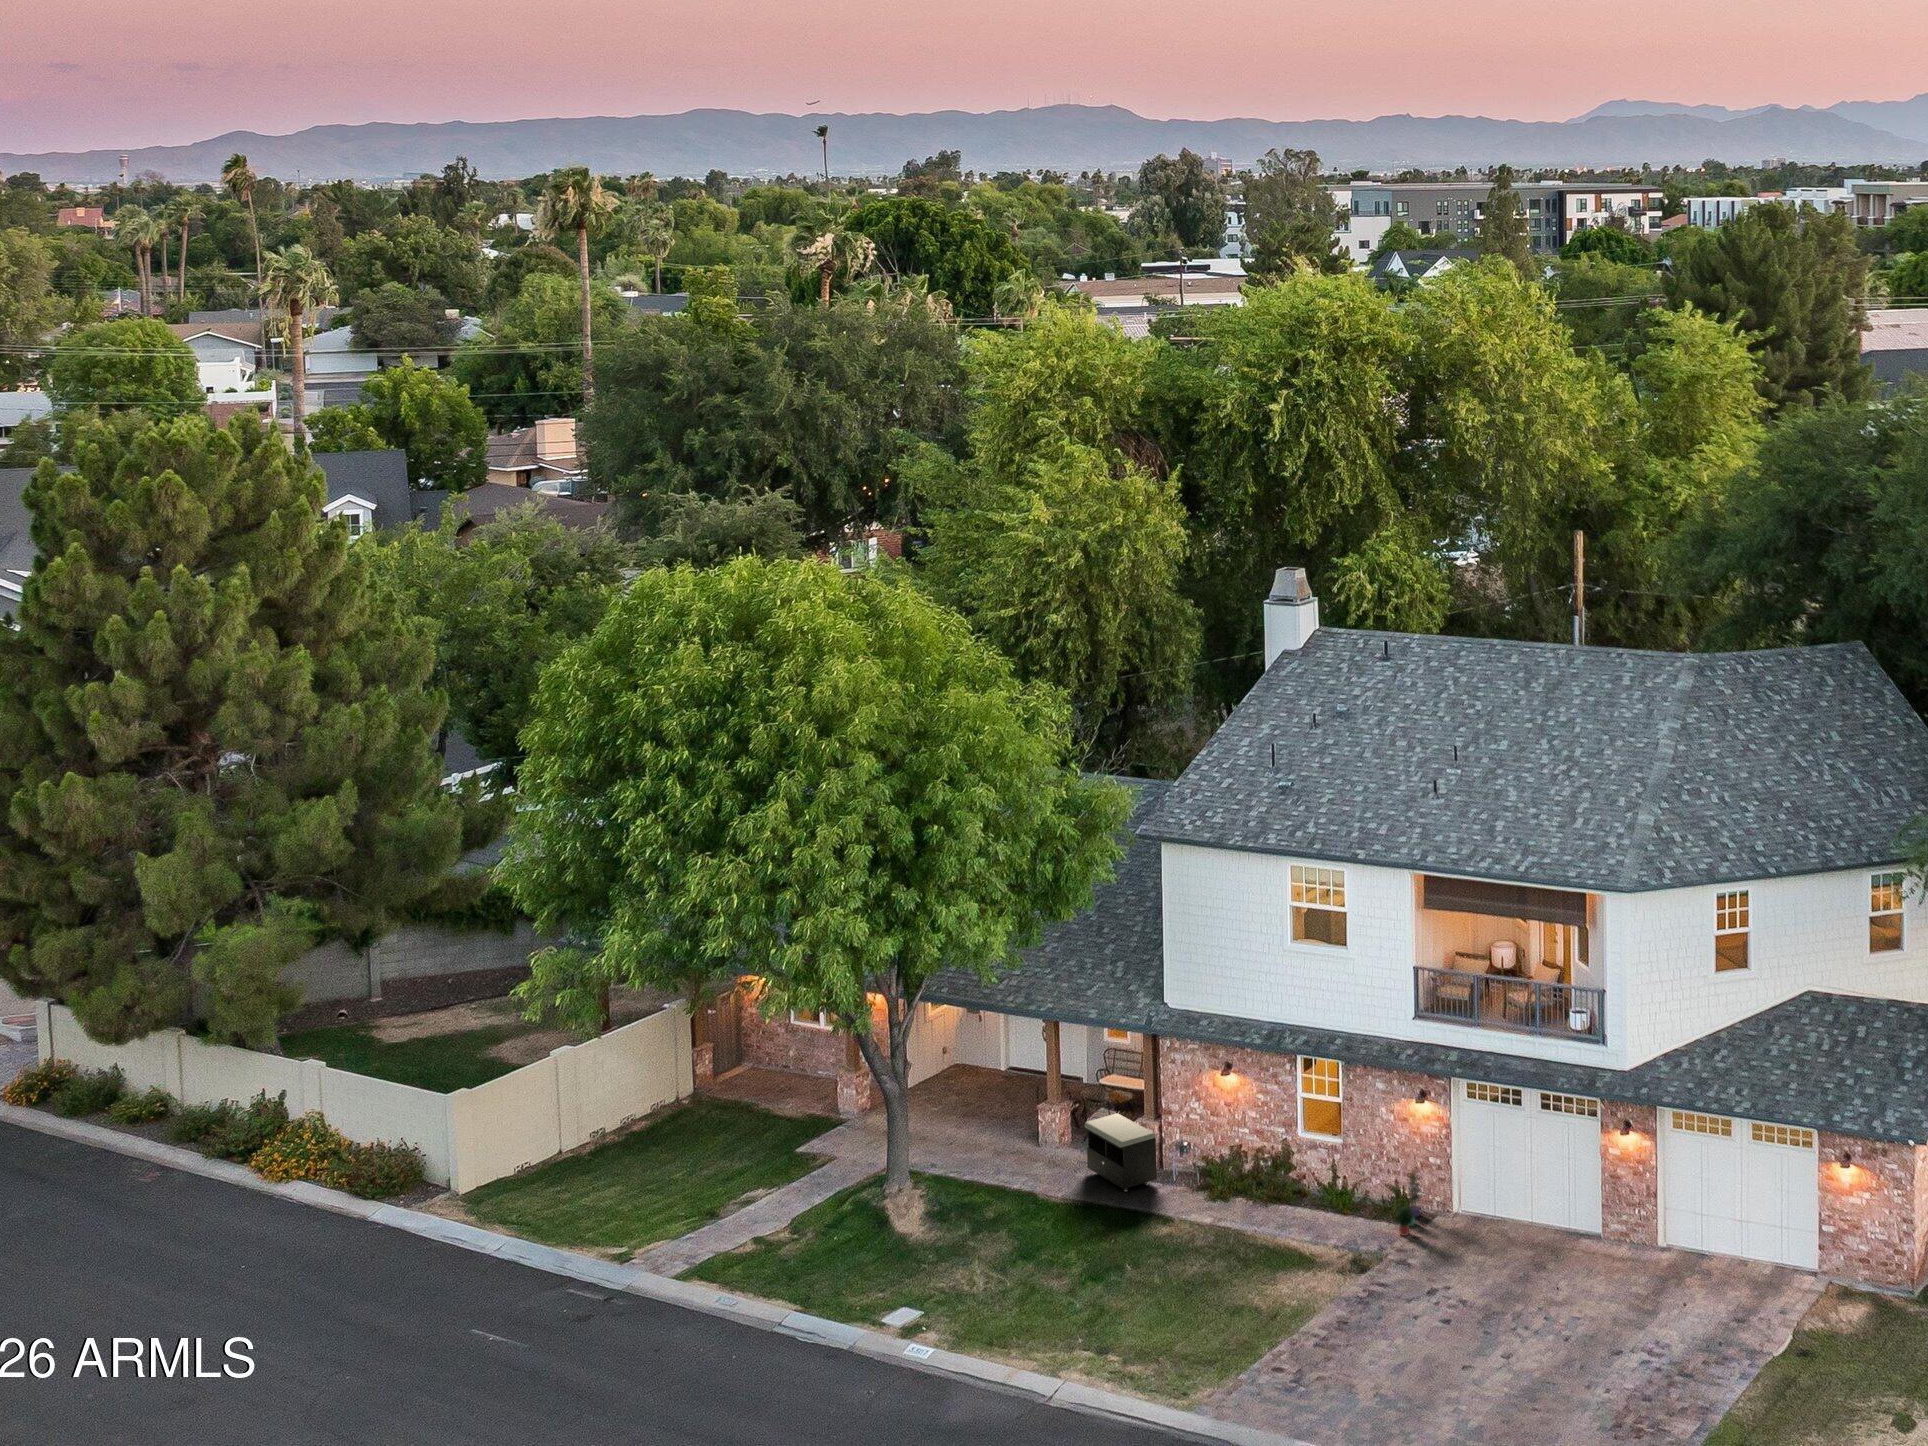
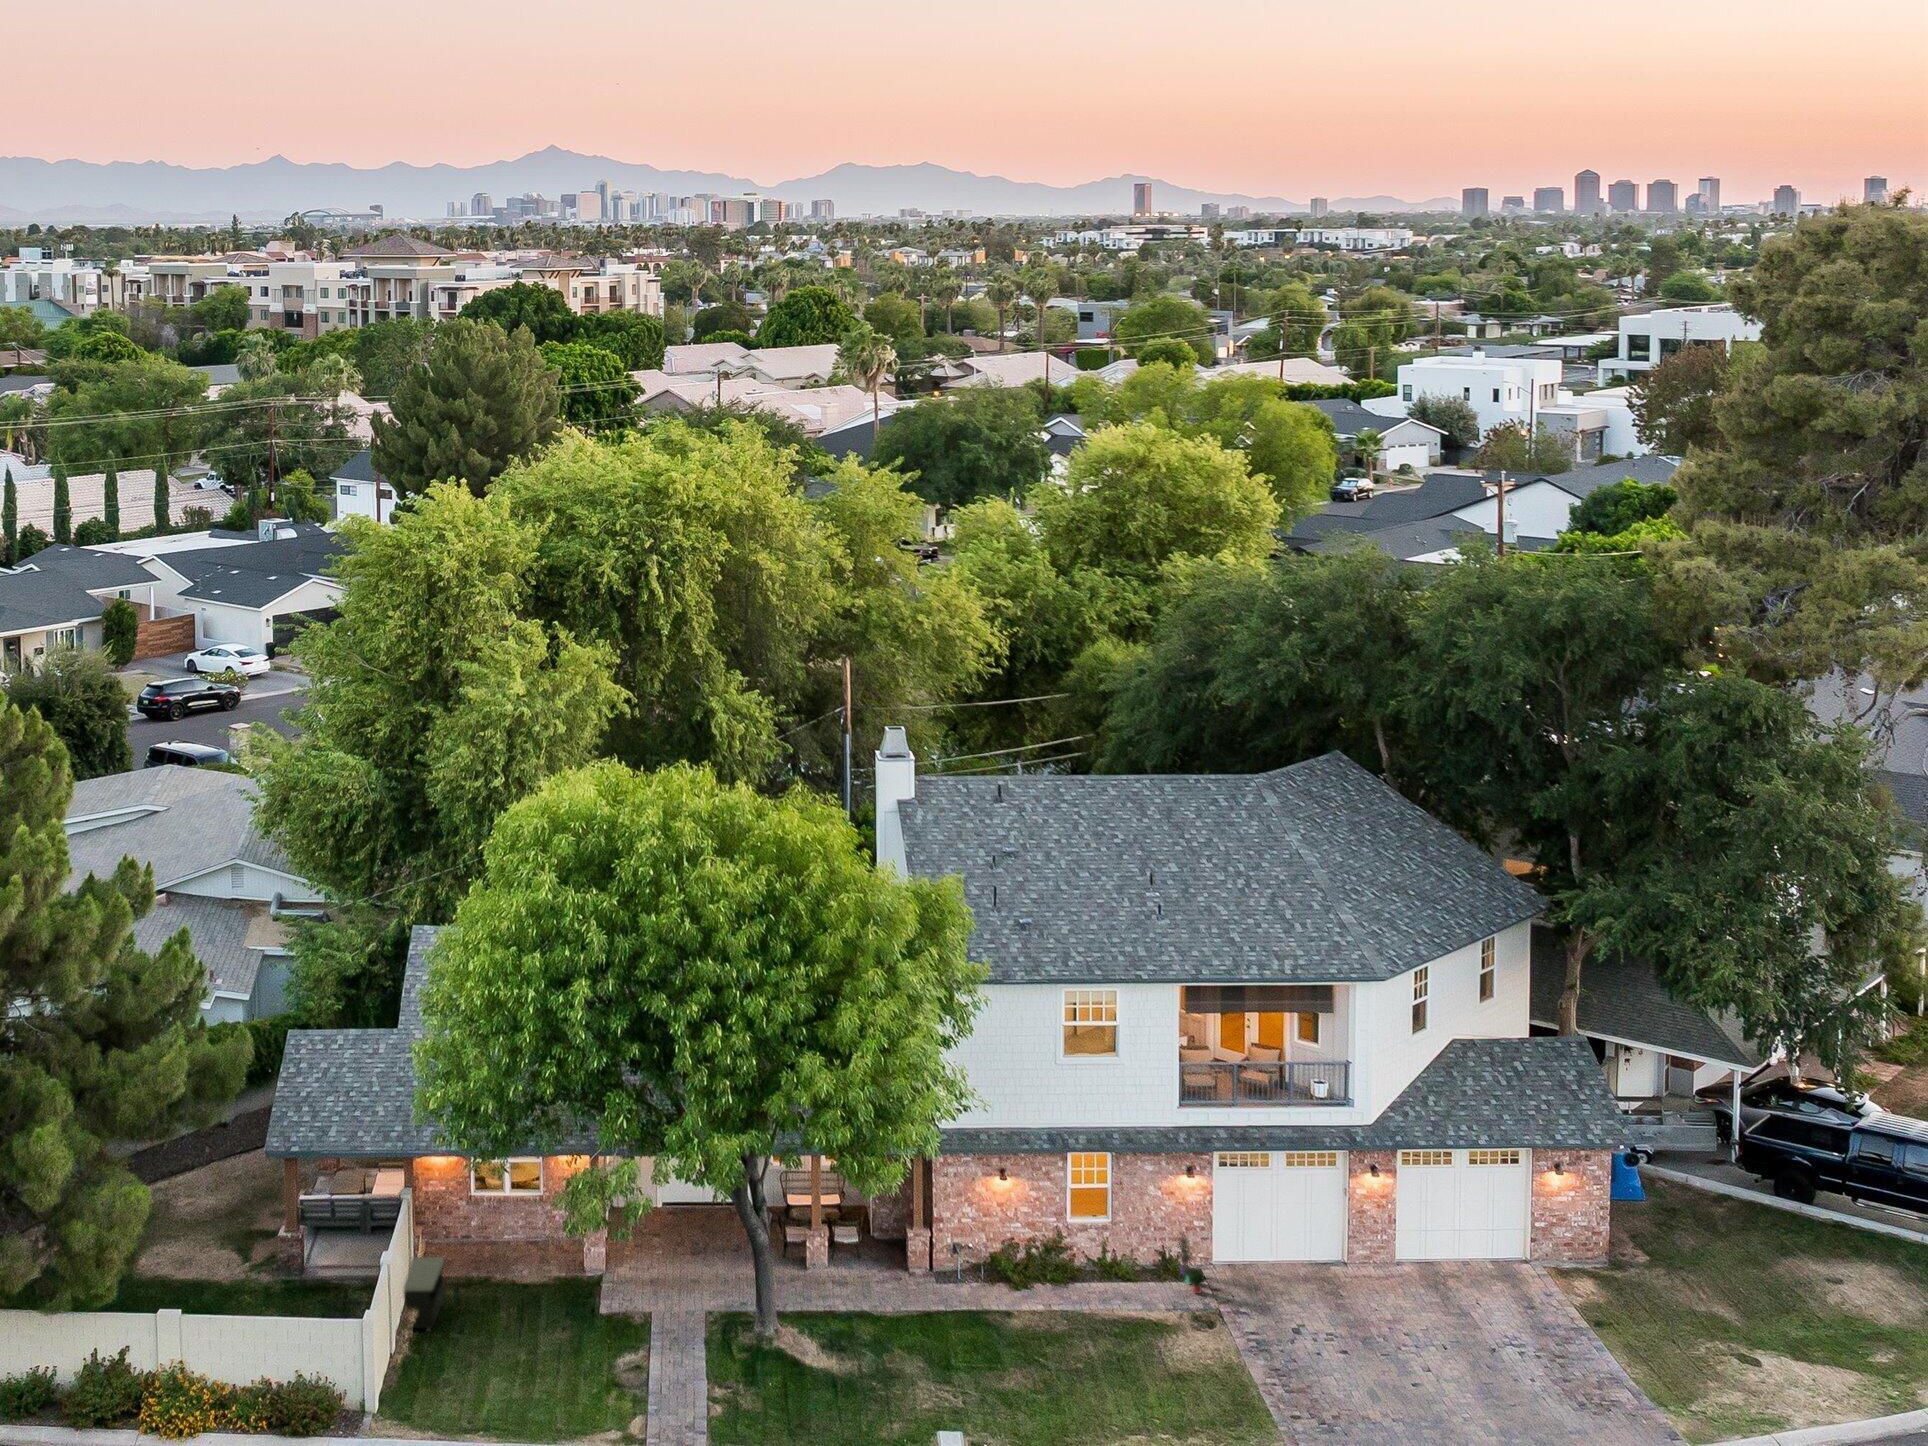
storage bench: present [1085,1113,1157,1191] -> present [404,1257,445,1330]

